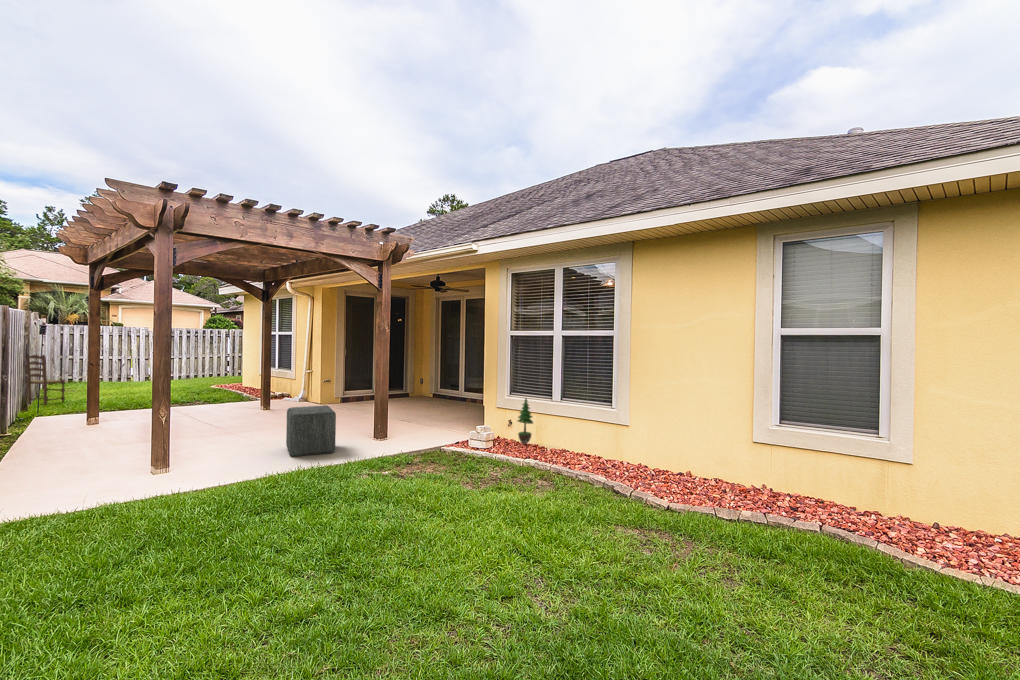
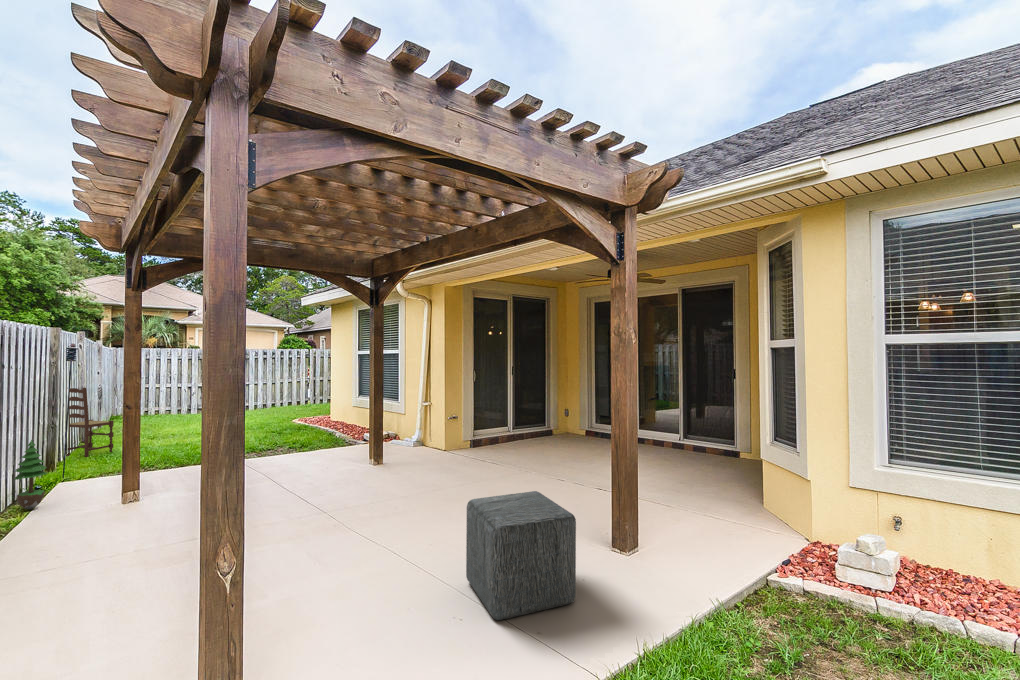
potted tree: present [517,399,533,444] -> present [14,440,47,510]

